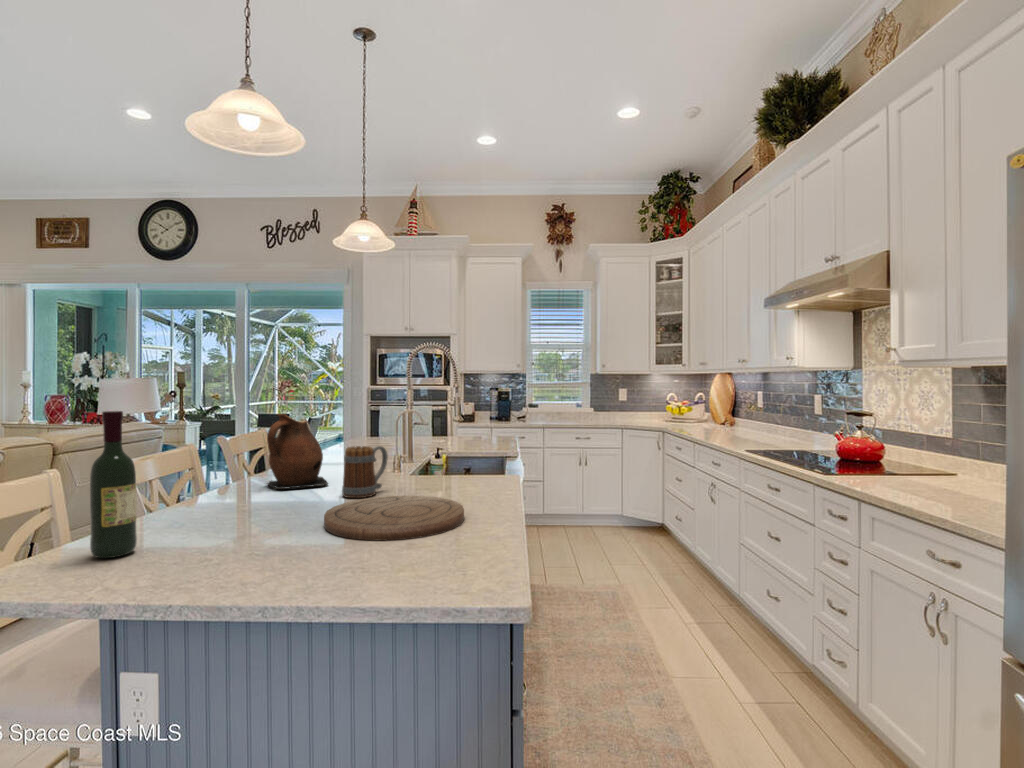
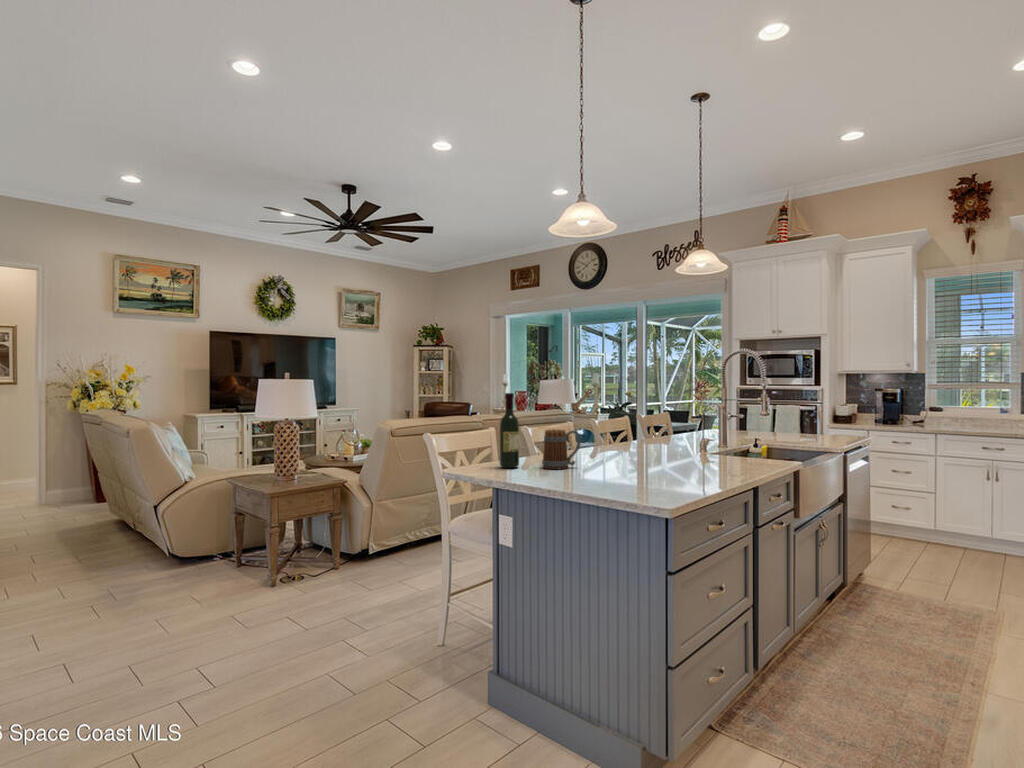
ceramic pitcher: present [267,414,328,489] -> none [606,402,648,455]
mug: present [342,446,388,498] -> present [542,430,581,469]
cutting board: present [324,496,464,541] -> none [615,459,712,481]

